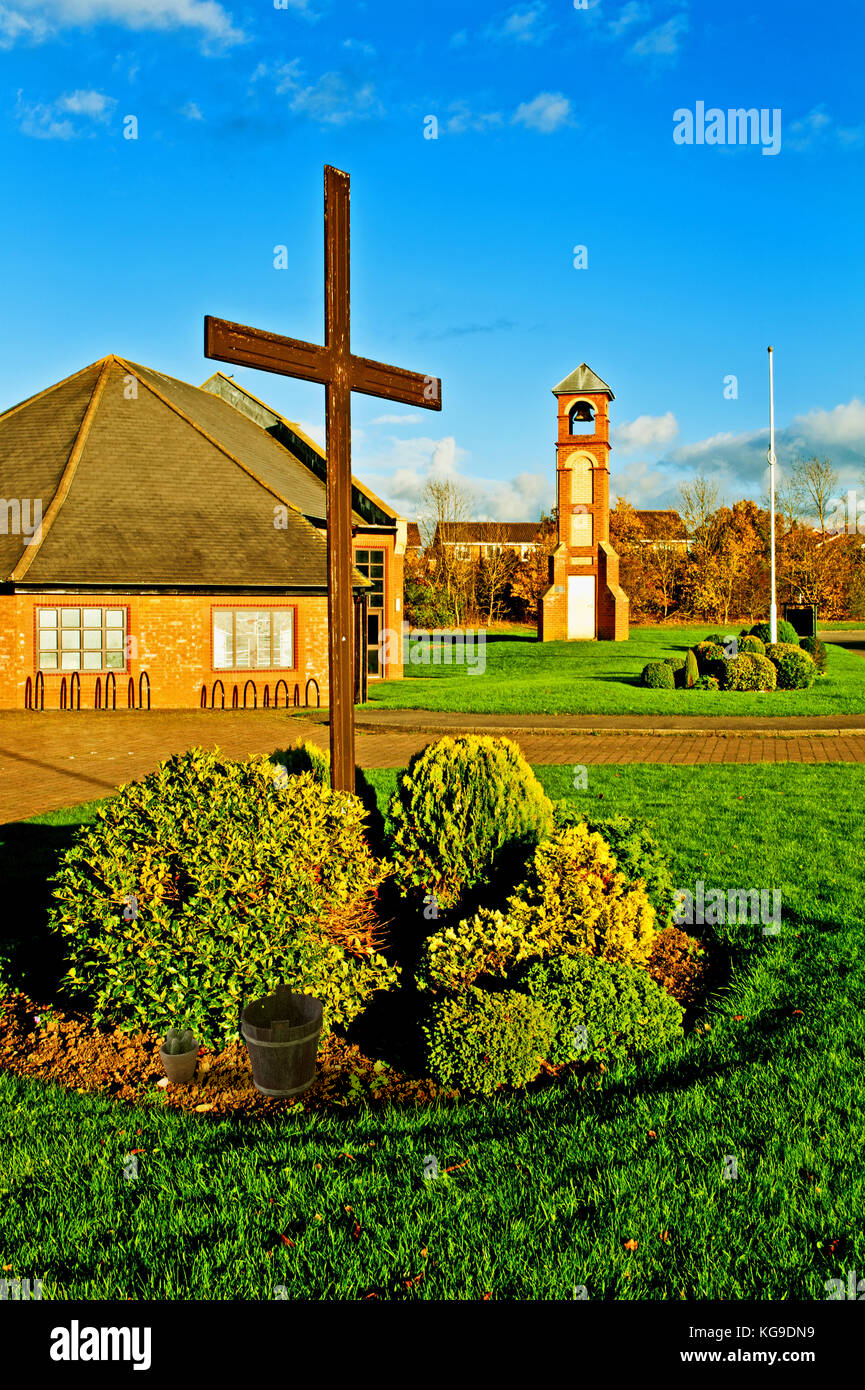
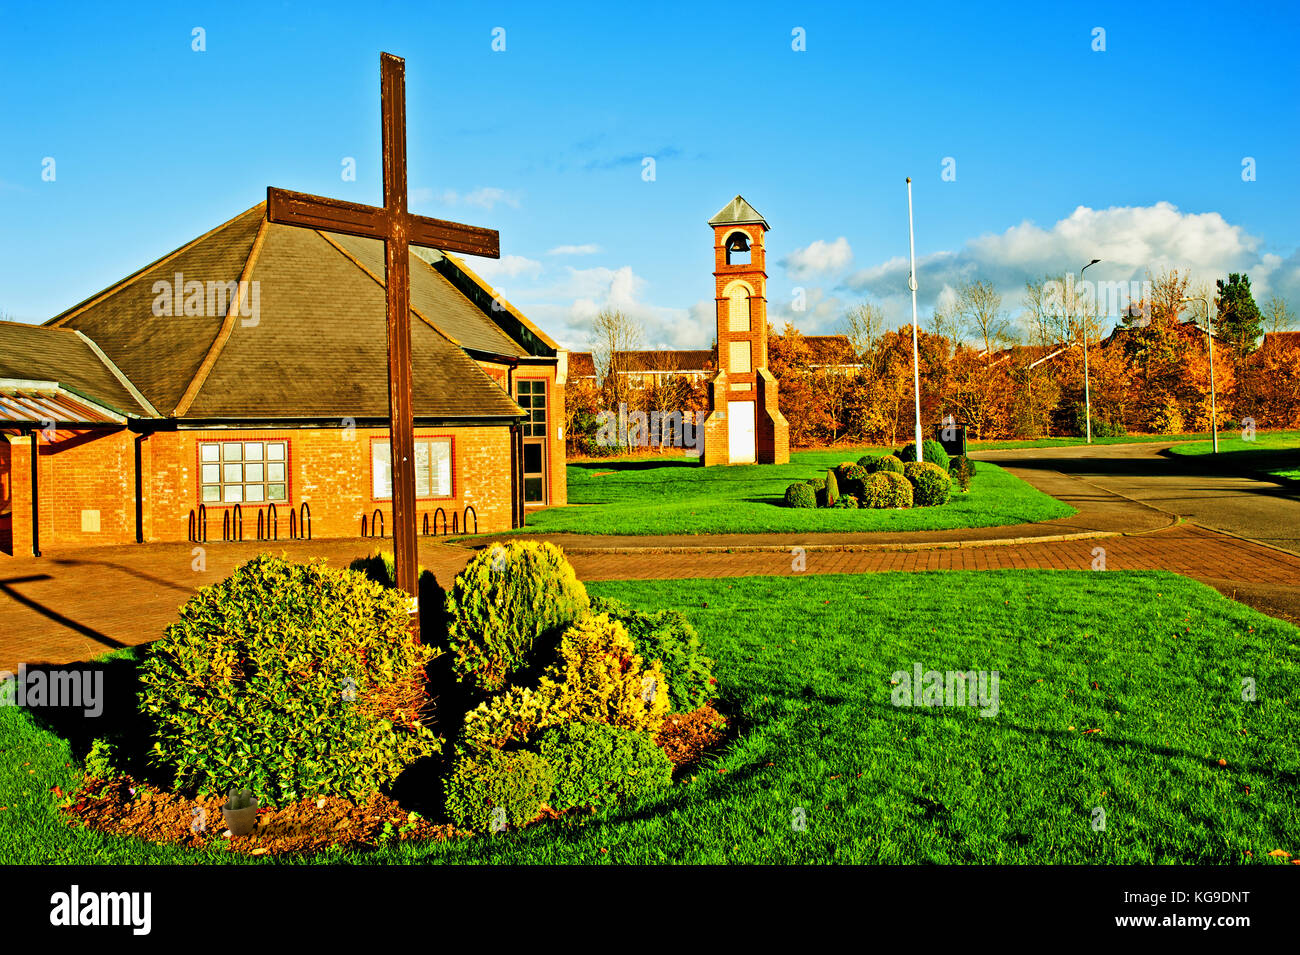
bucket: present [241,984,323,1098] -> none [288,749,362,843]

